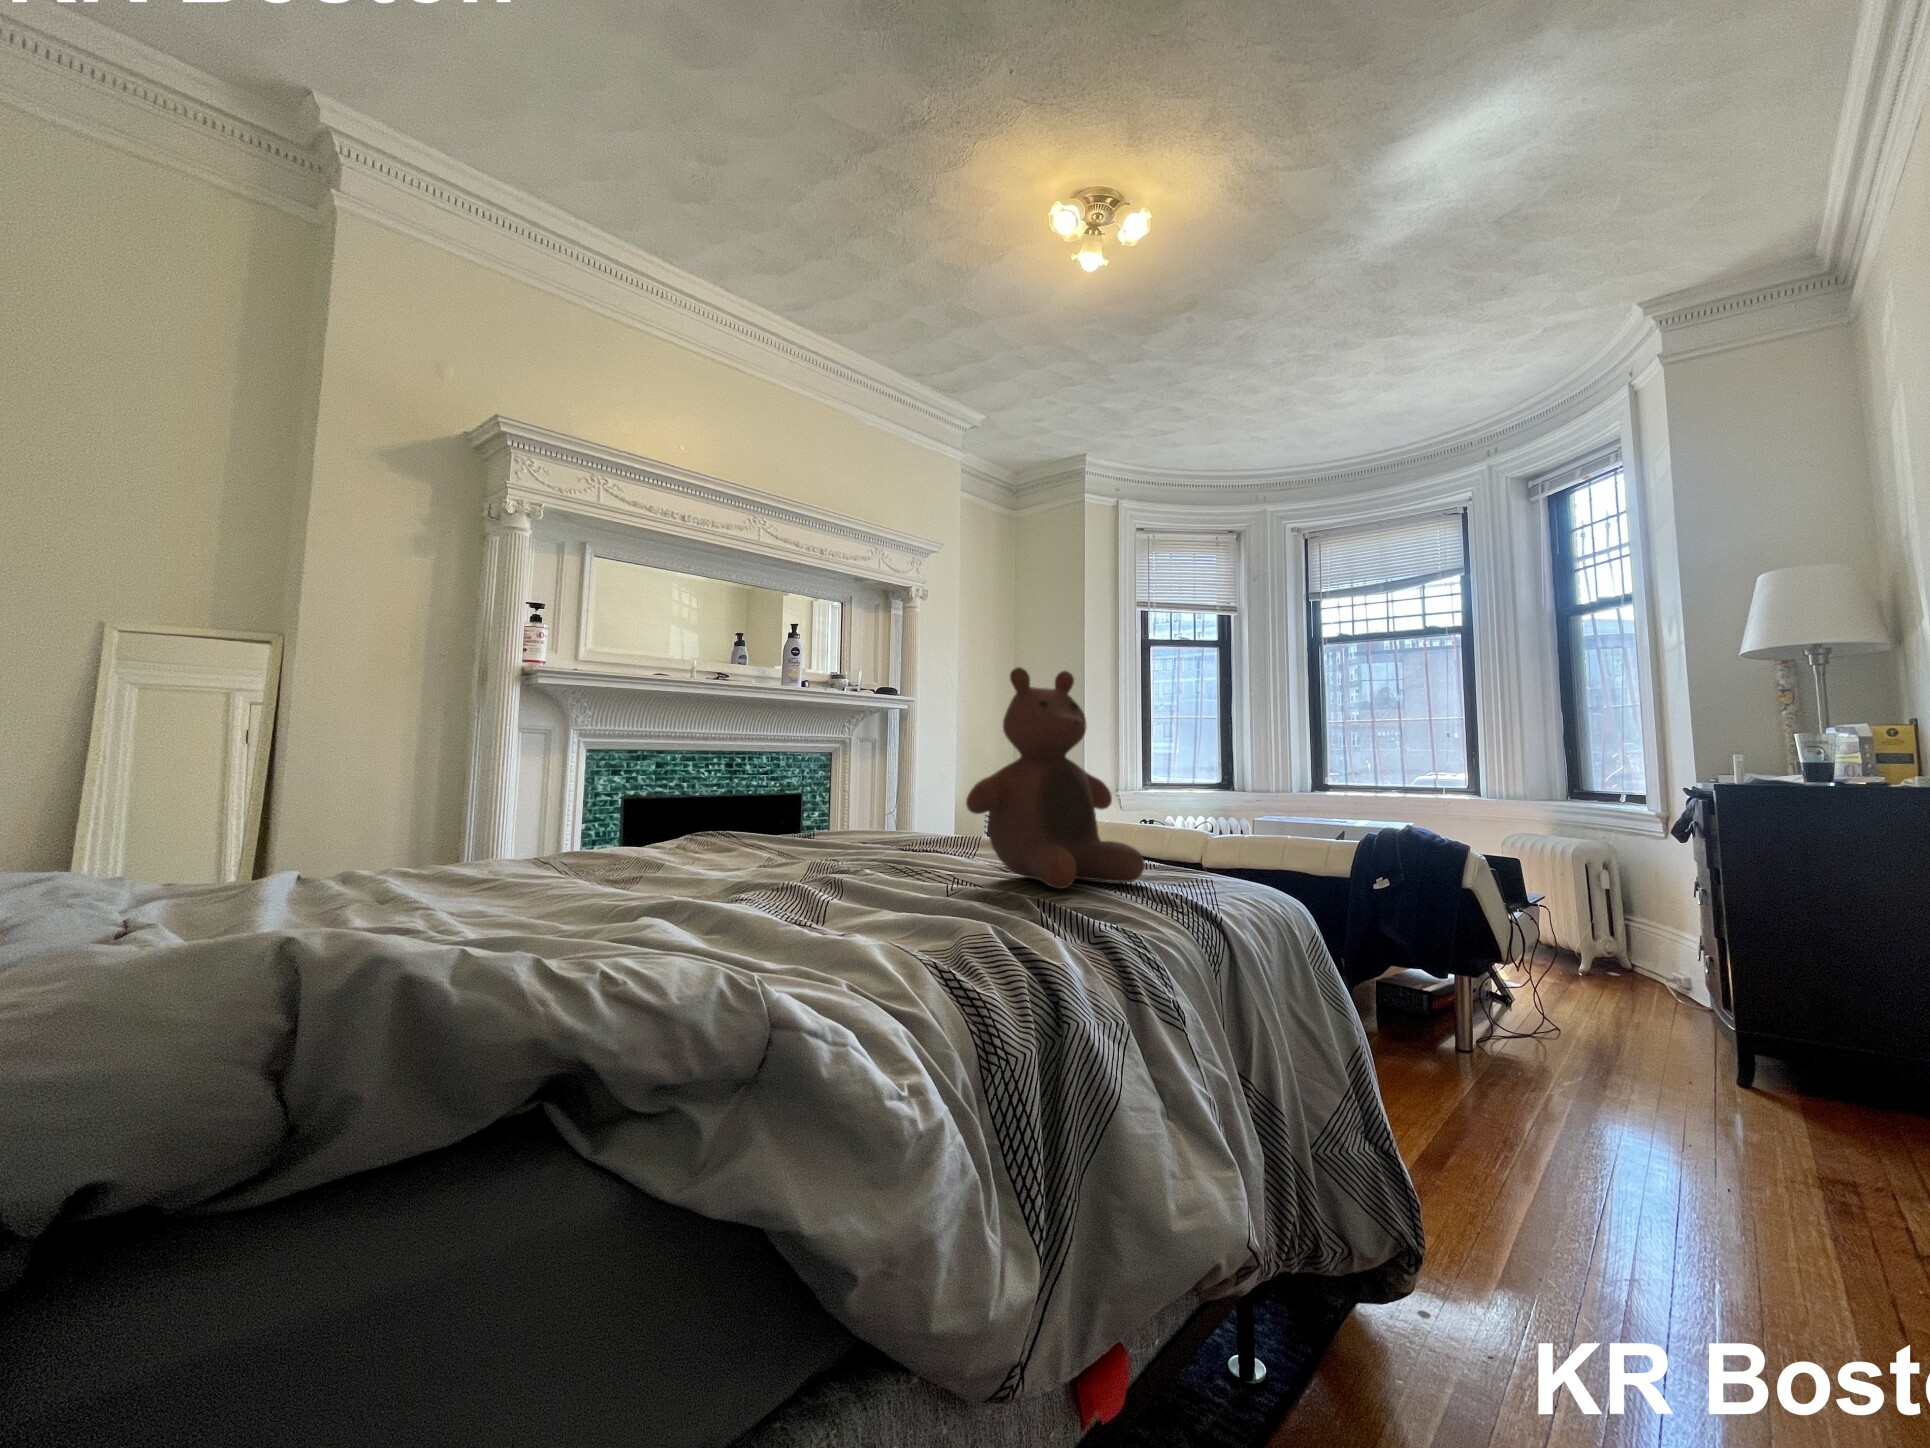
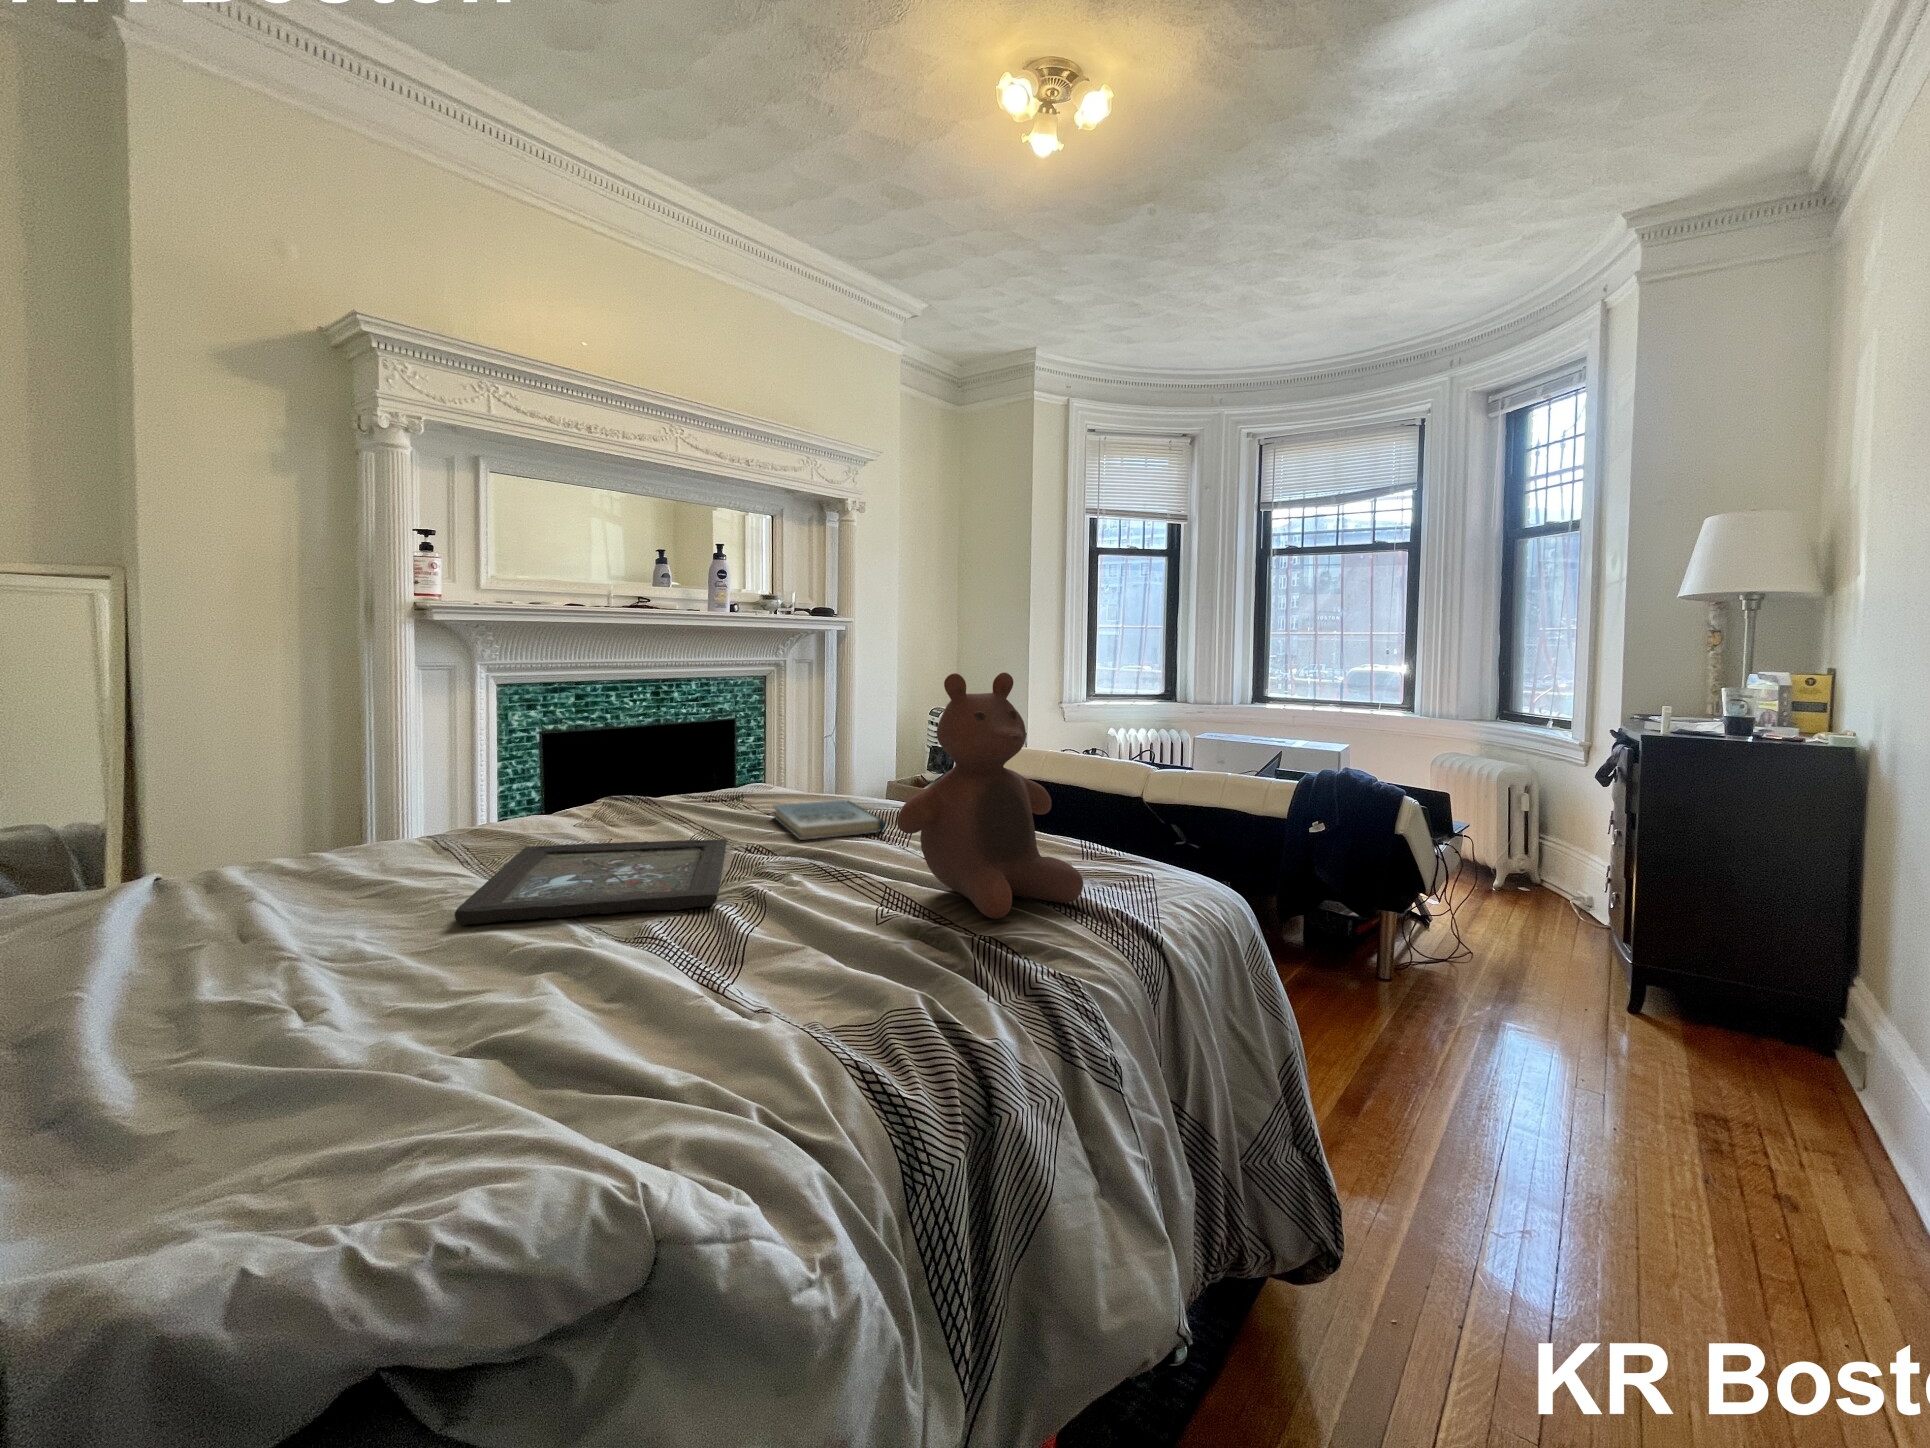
book: none [844,830,951,854] -> present [773,800,885,840]
tray: none [560,849,803,890] -> present [455,839,727,925]

